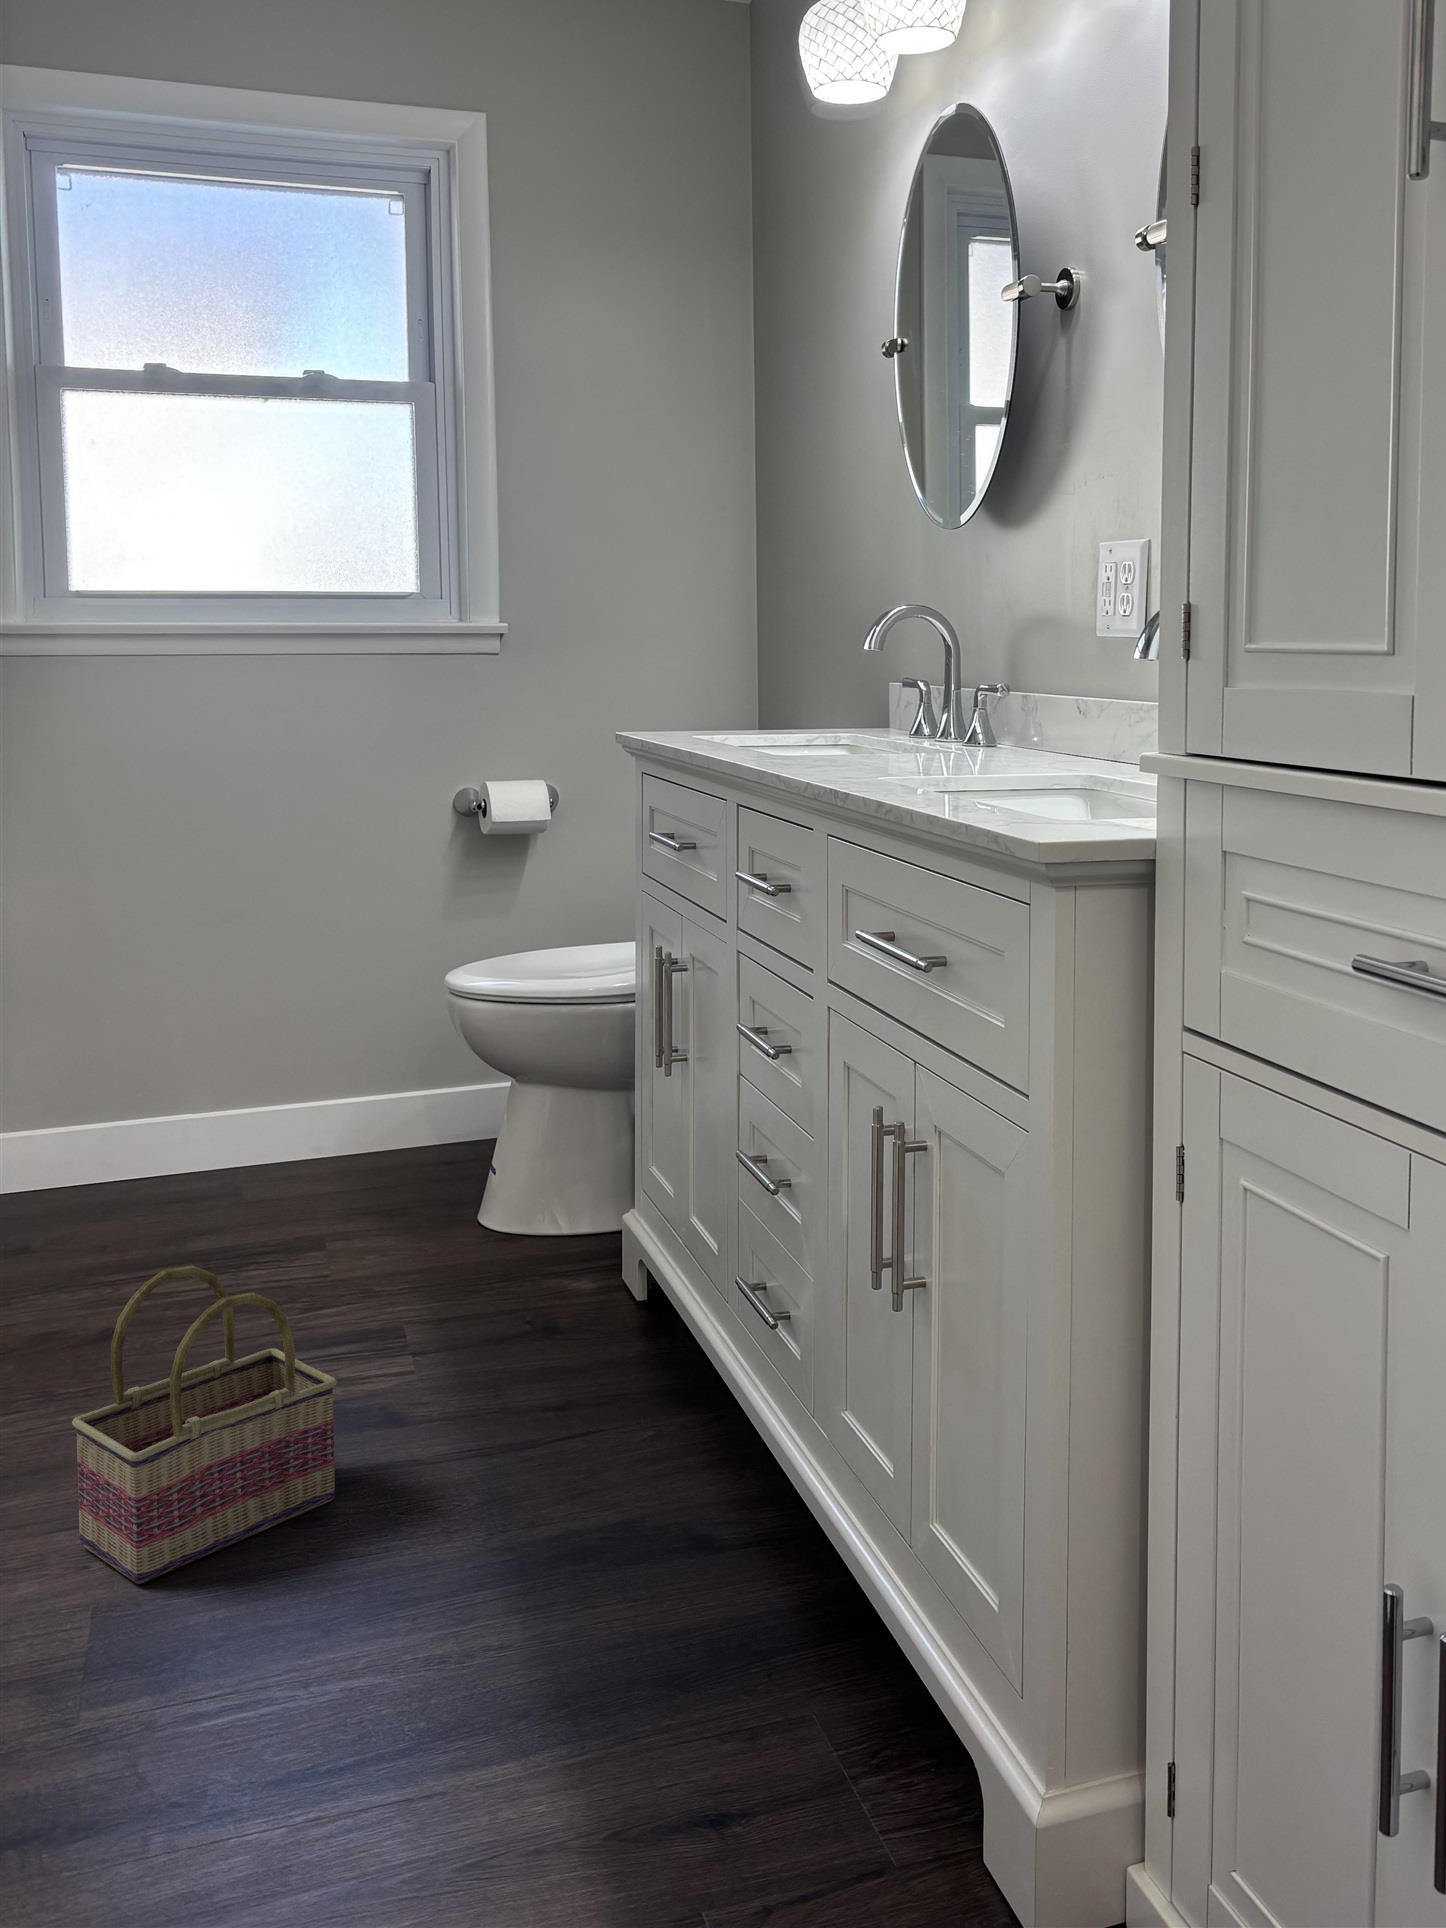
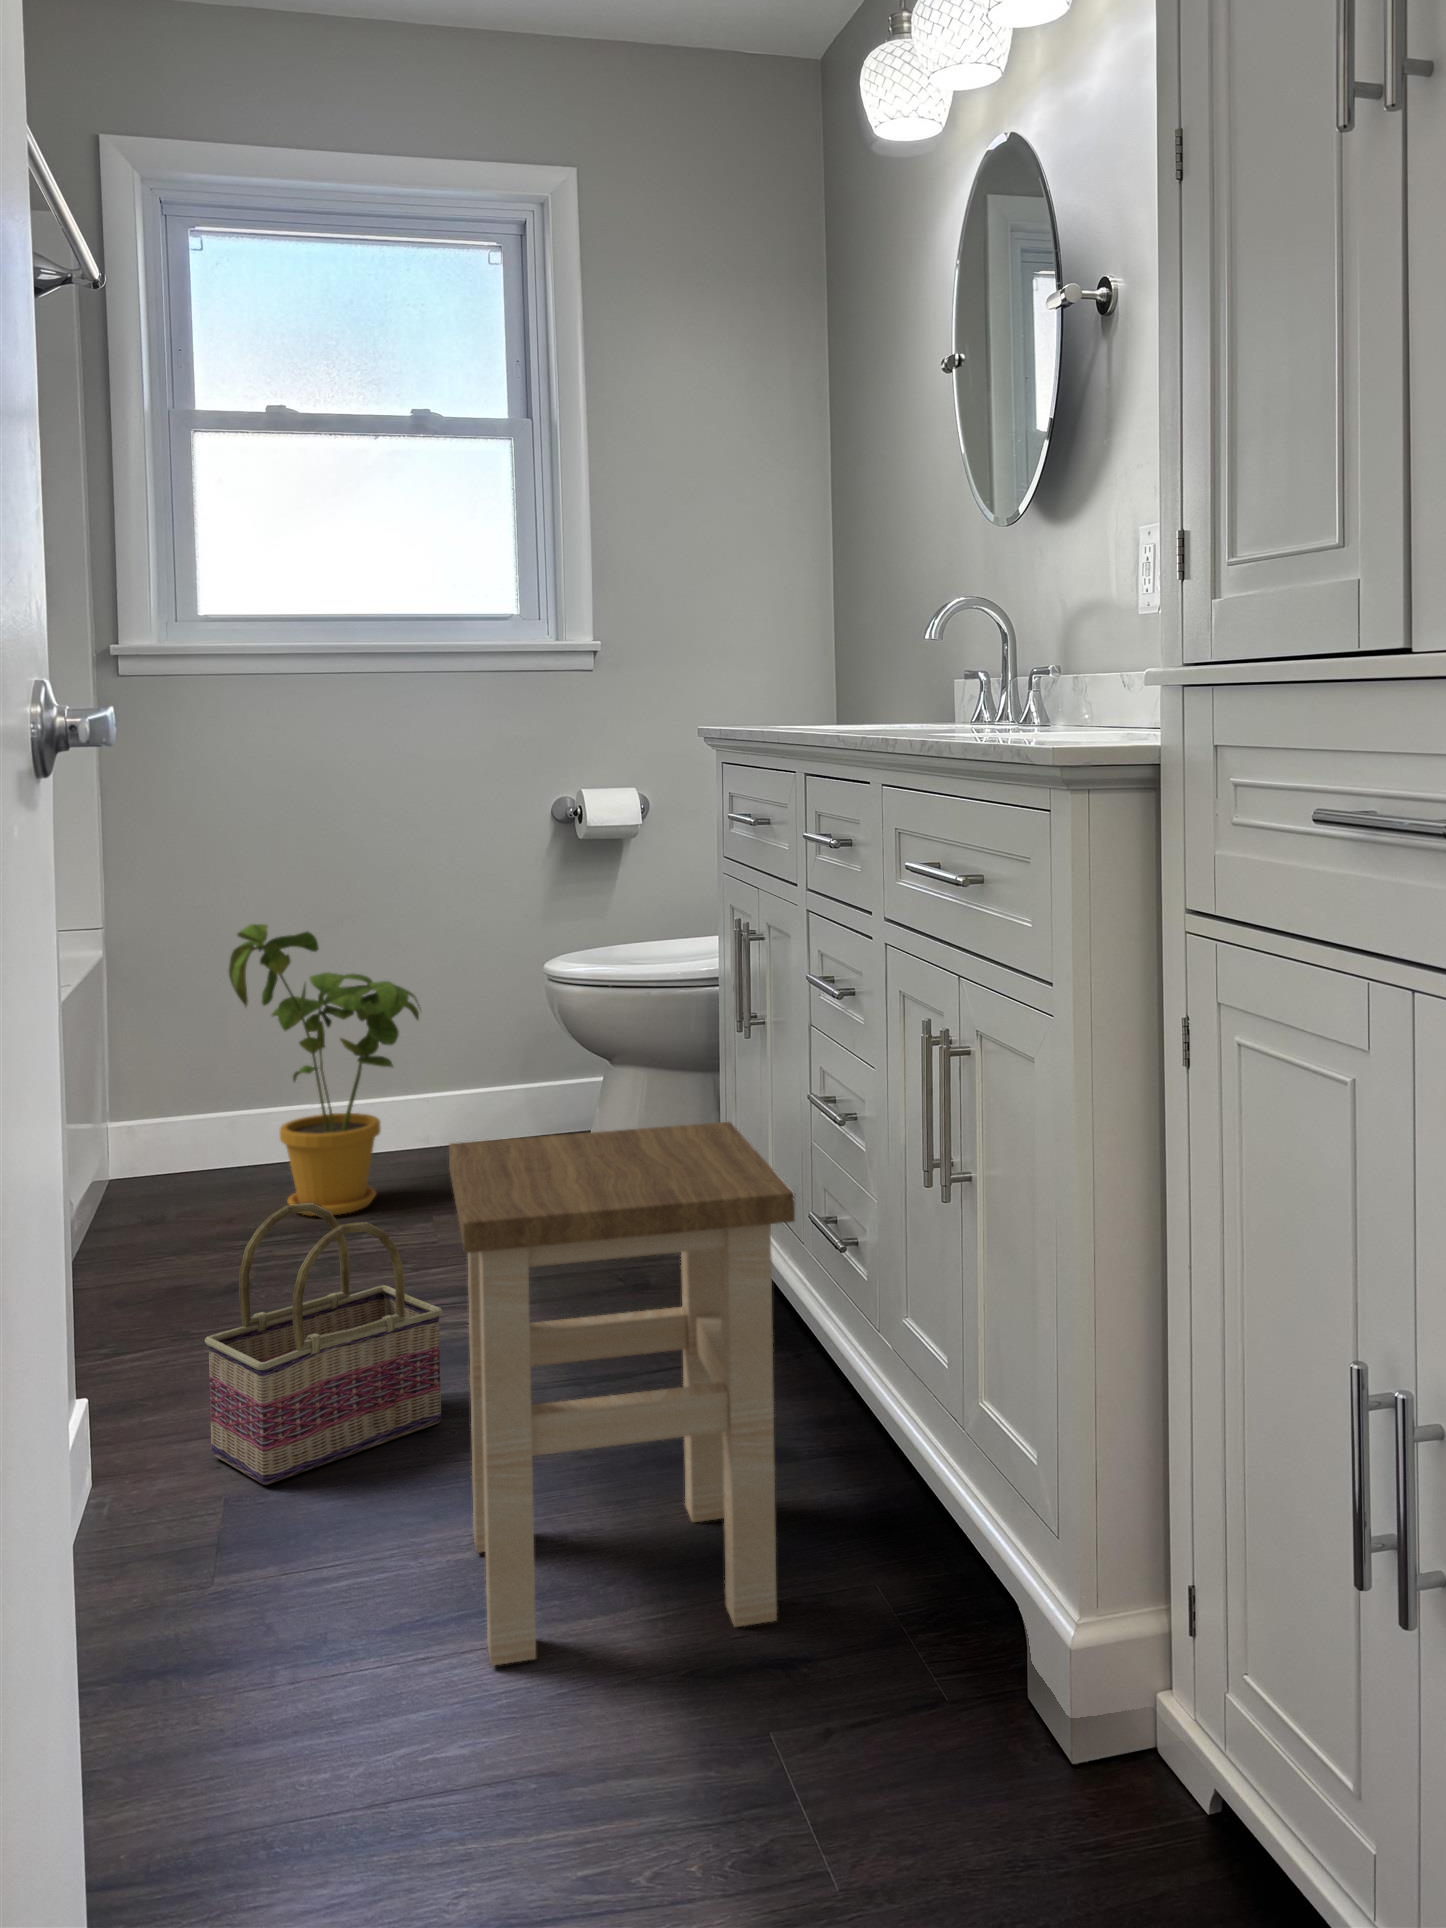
house plant: none [107,929,317,1235] -> present [229,924,420,1216]
stool: none [344,1195,731,1827] -> present [449,1122,795,1666]

